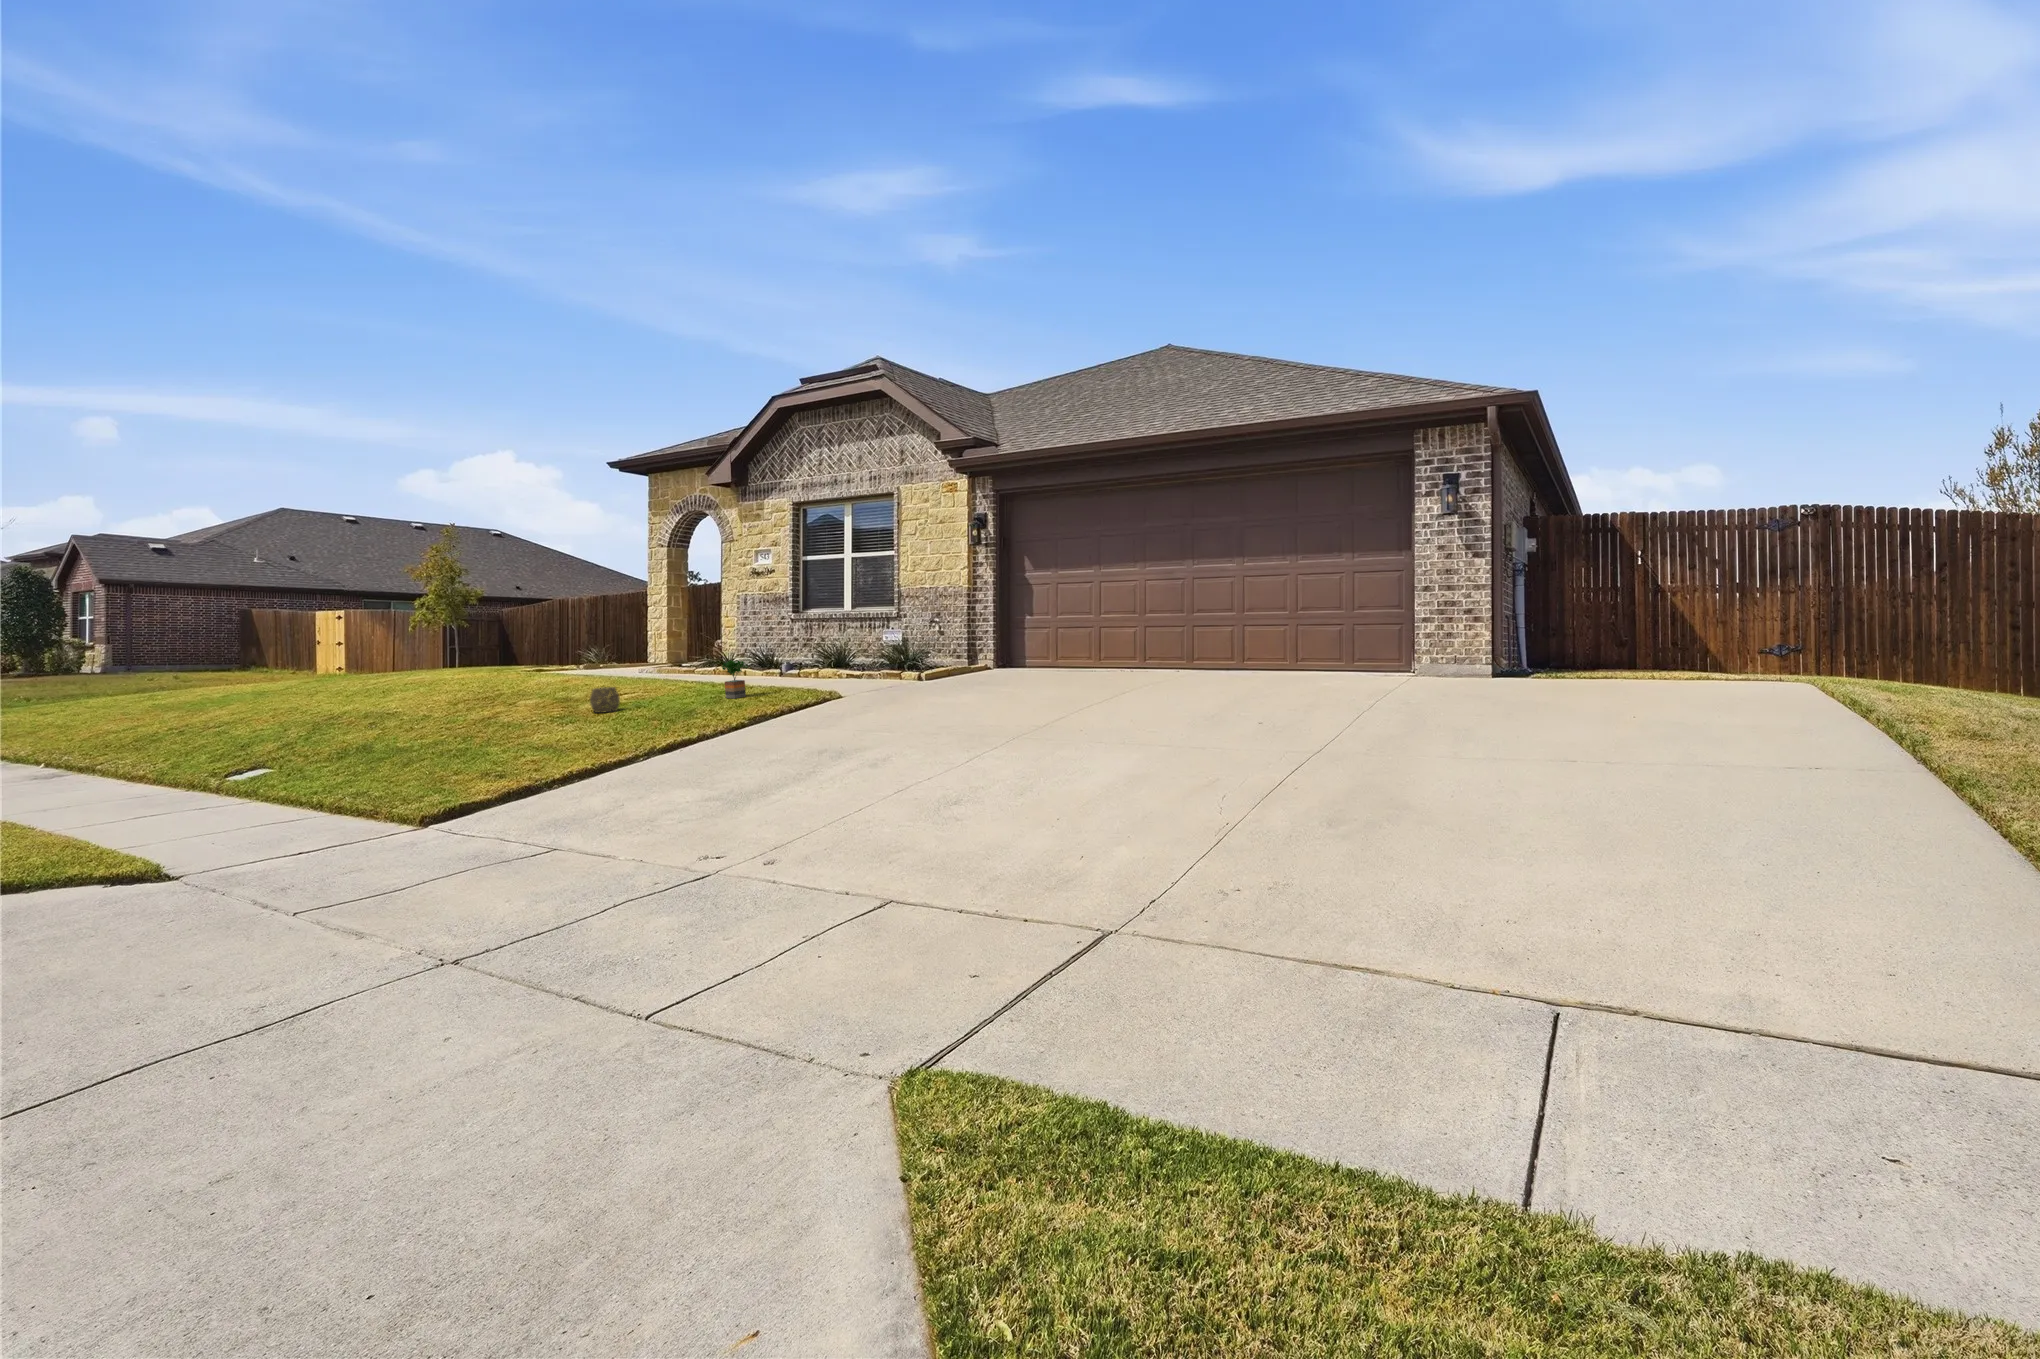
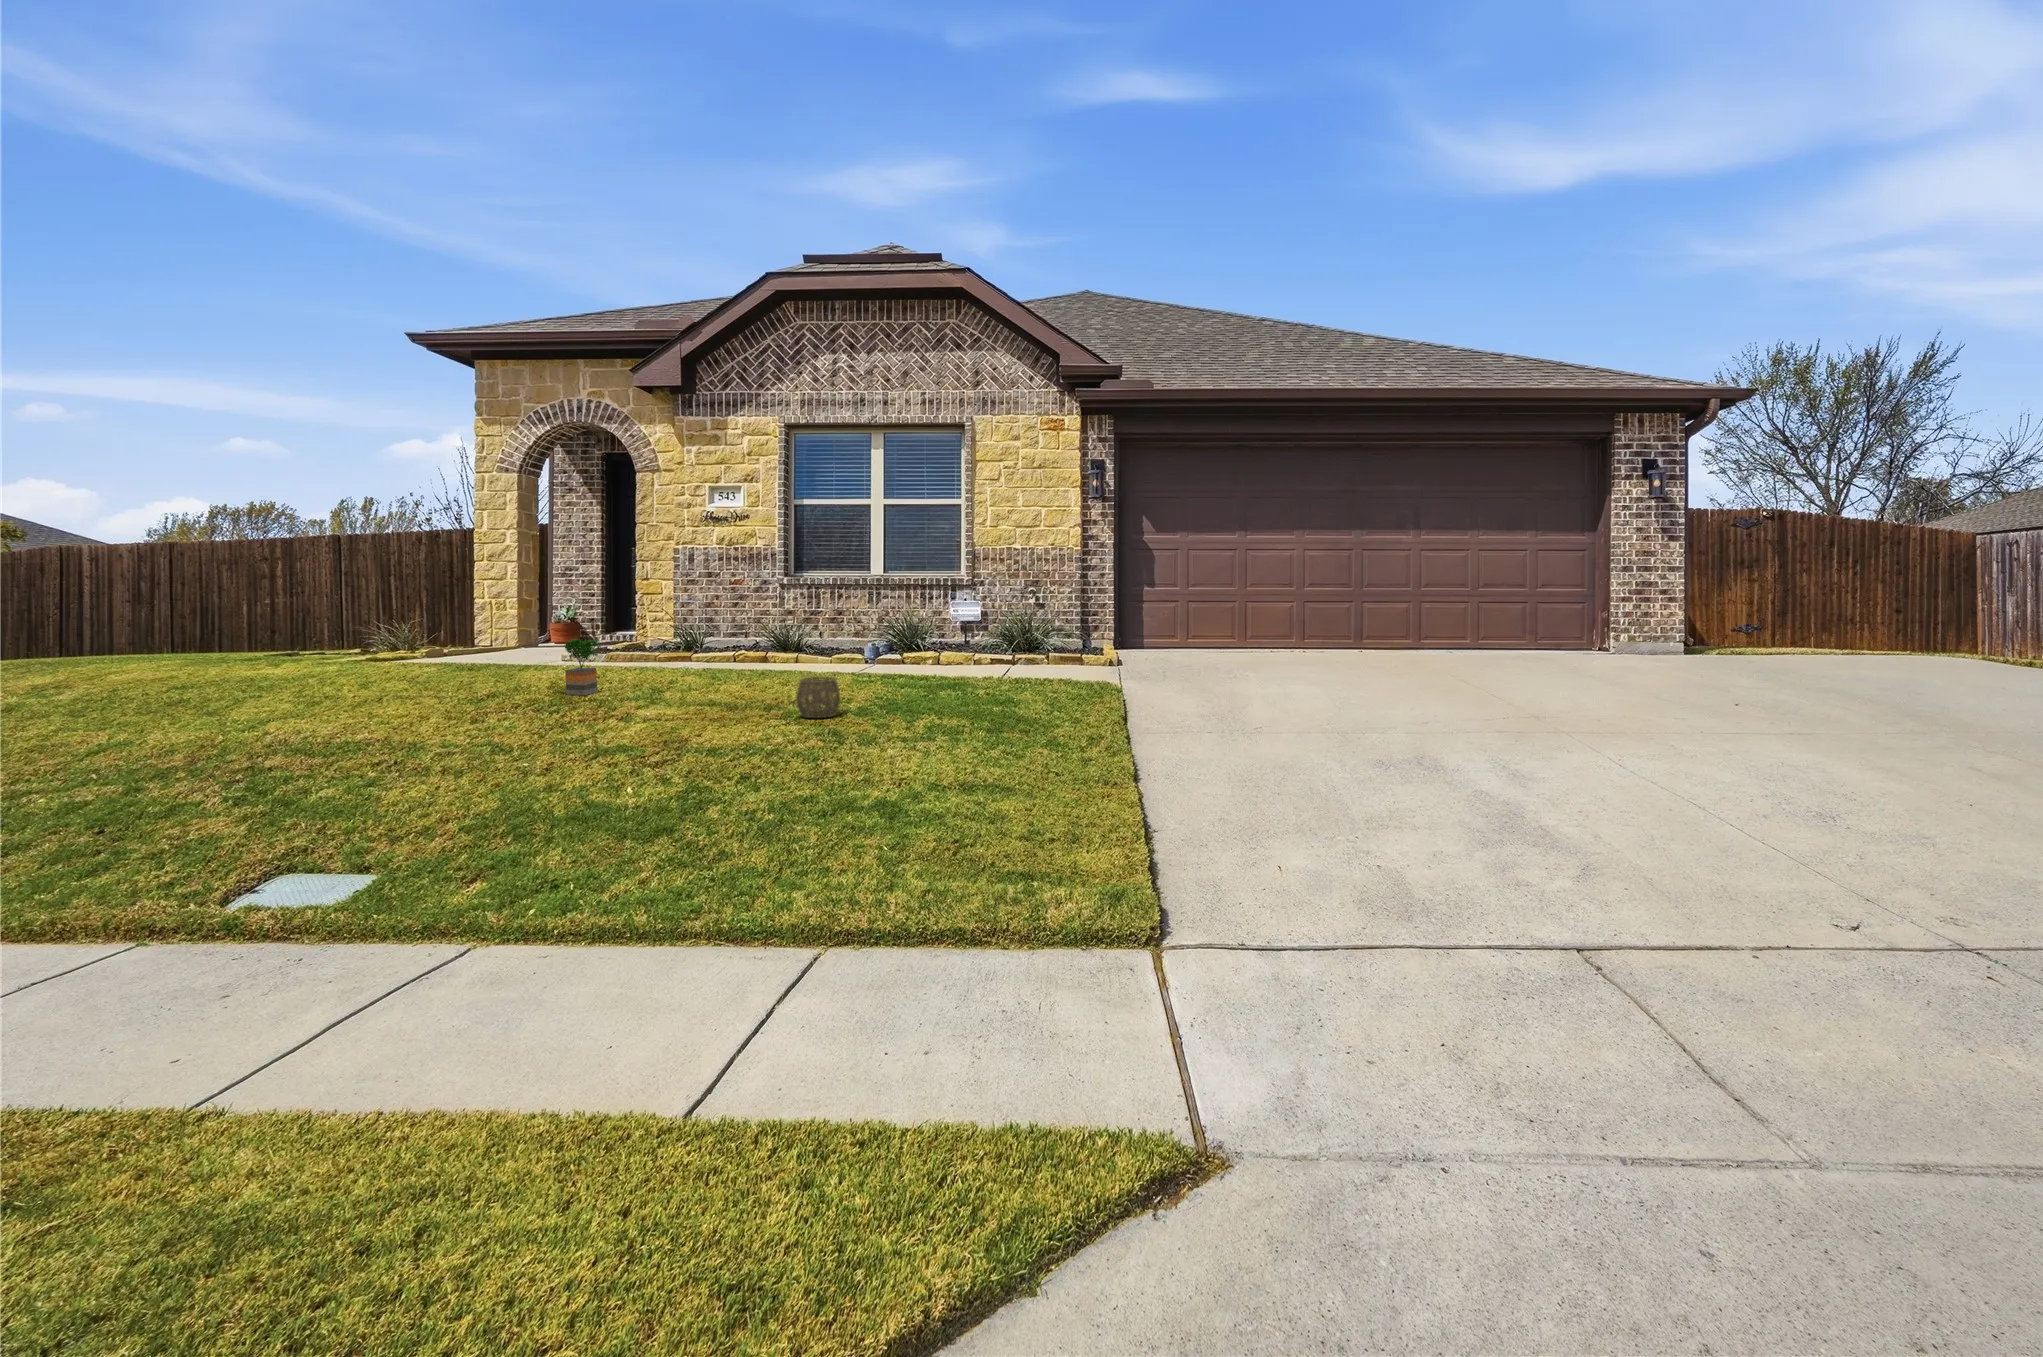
potted tree: present [722,660,748,698] -> present [565,639,601,695]

